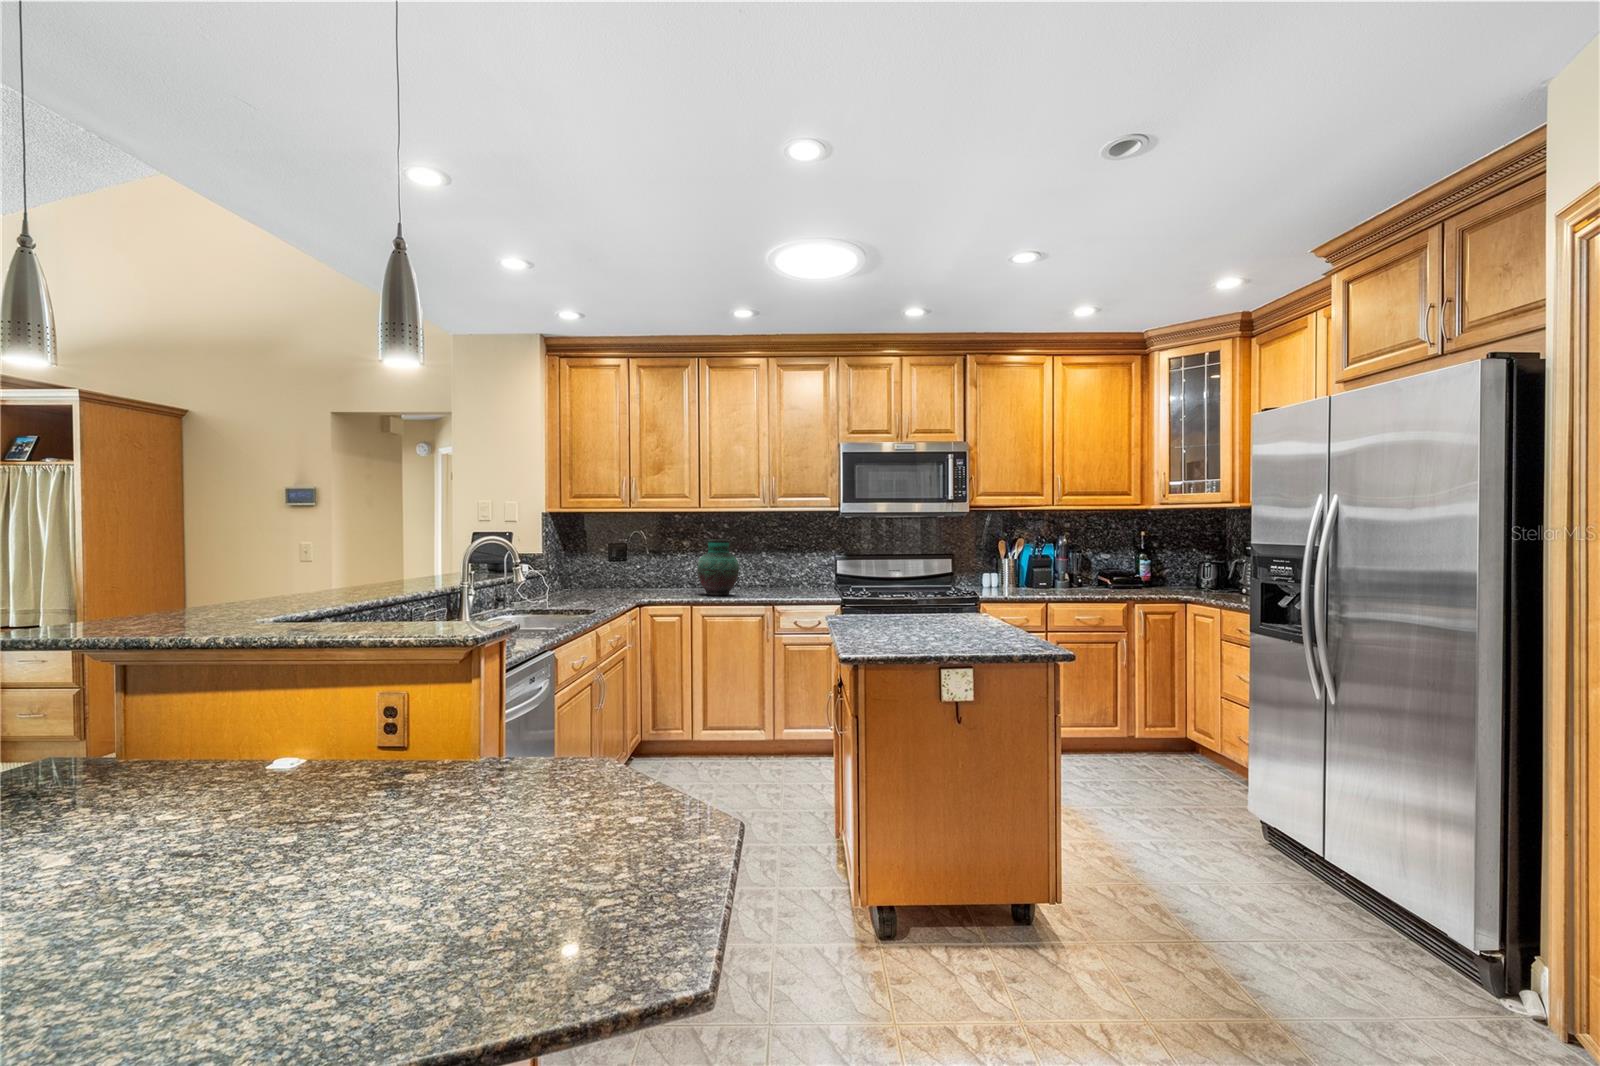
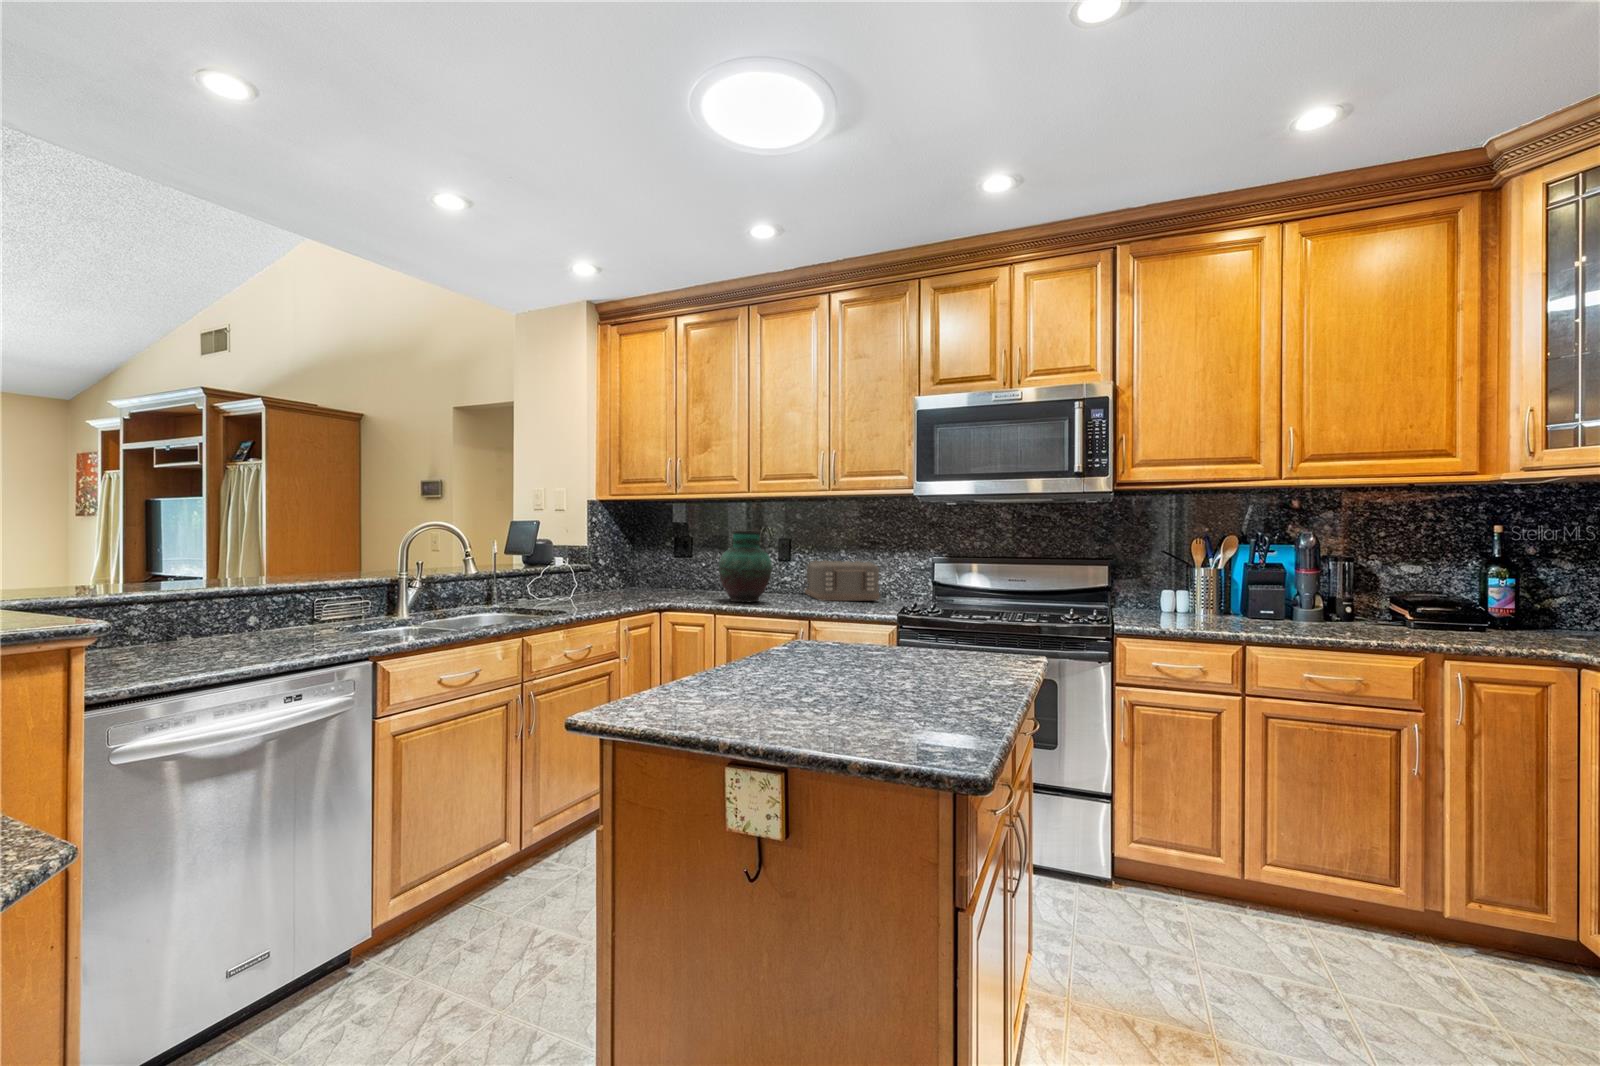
toaster: none [728,560,795,592] -> present [805,560,880,601]

